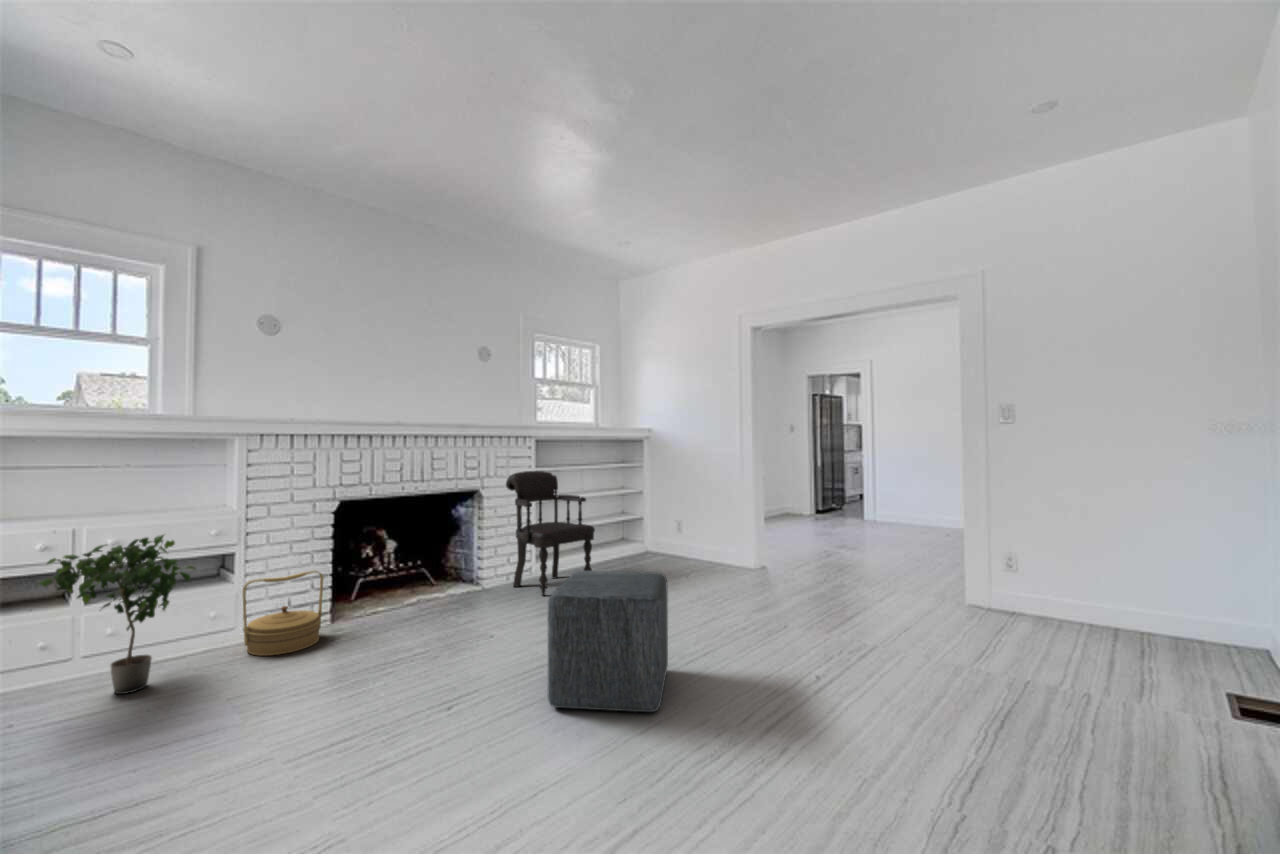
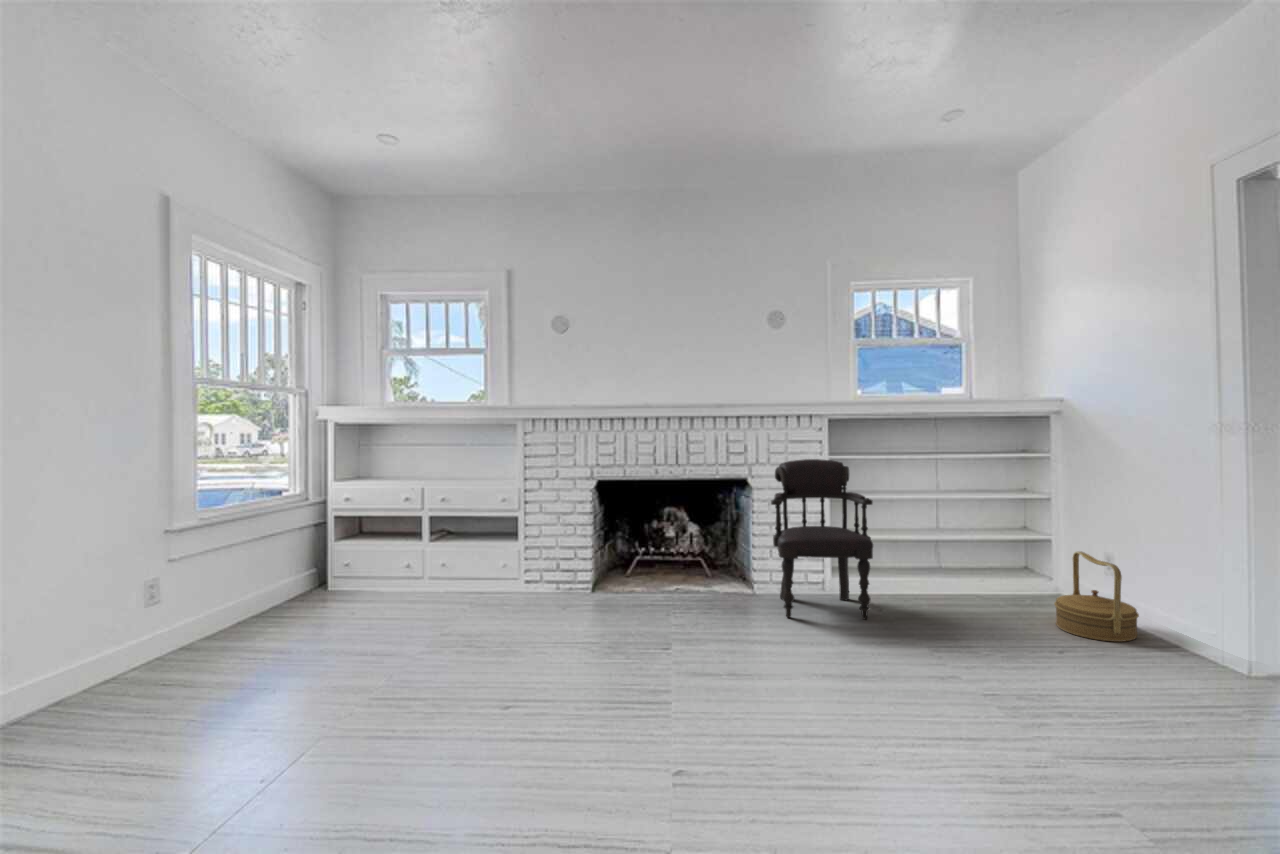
potted plant: present [39,535,196,694] -> none [383,497,476,607]
woven basket: present [242,571,324,656] -> present [1054,552,1139,642]
ottoman: present [548,571,668,712] -> none [540,593,720,804]

